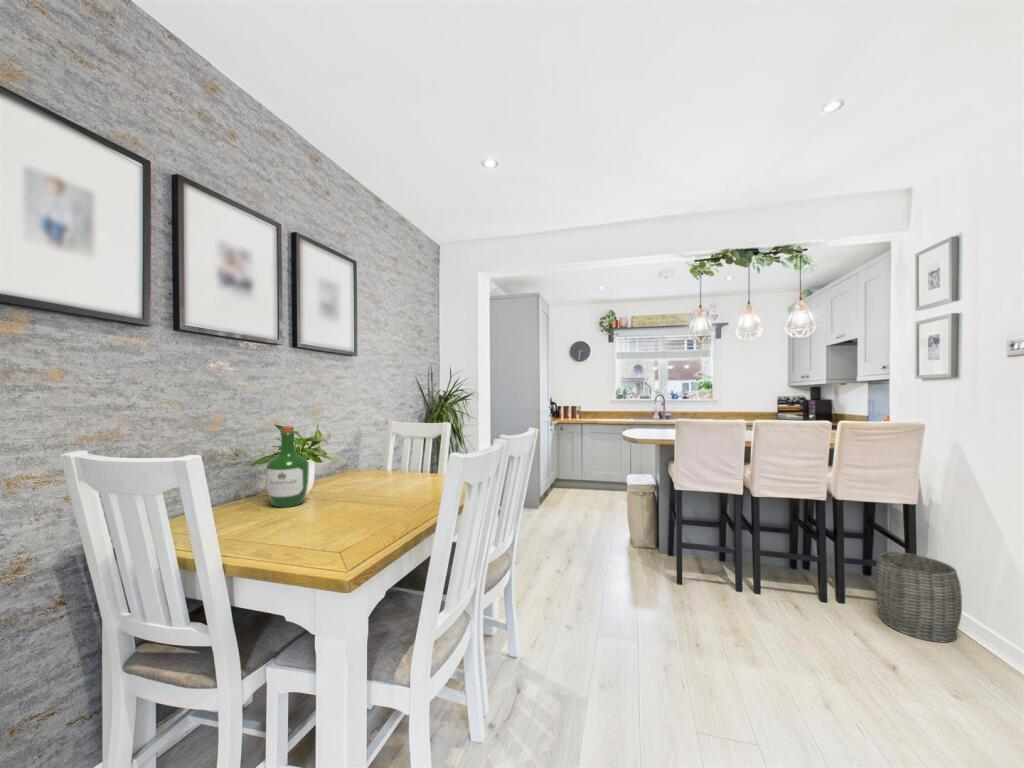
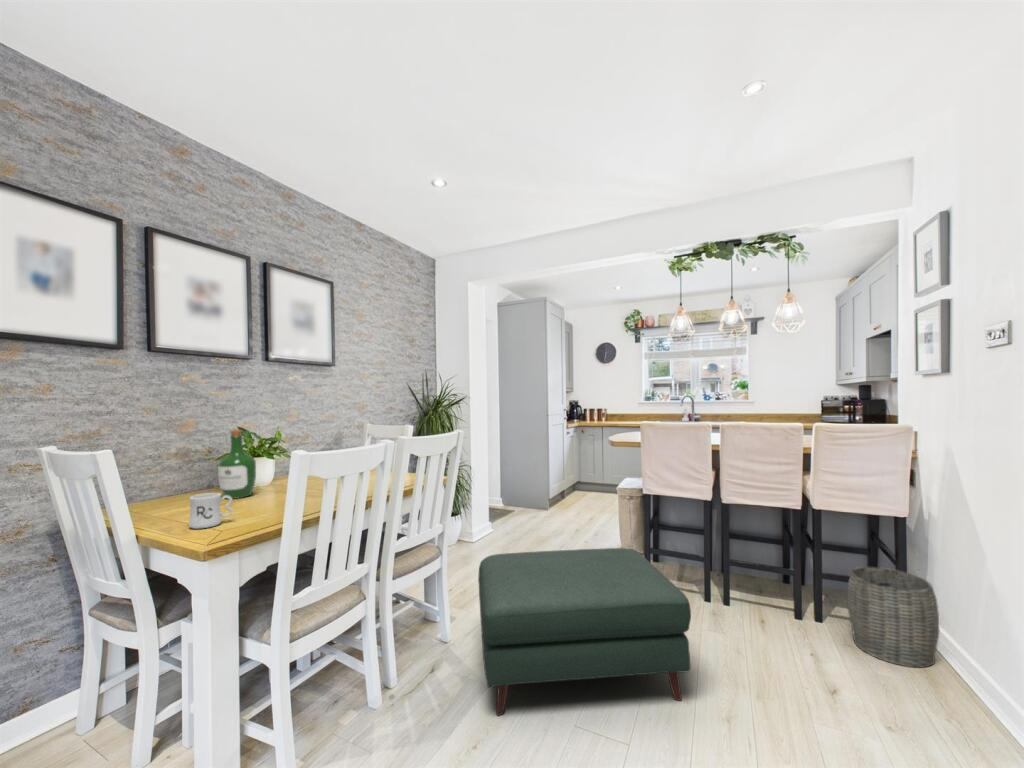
mug: none [284,504,331,550] -> present [189,493,232,529]
ottoman: none [548,545,789,732] -> present [478,548,691,715]

